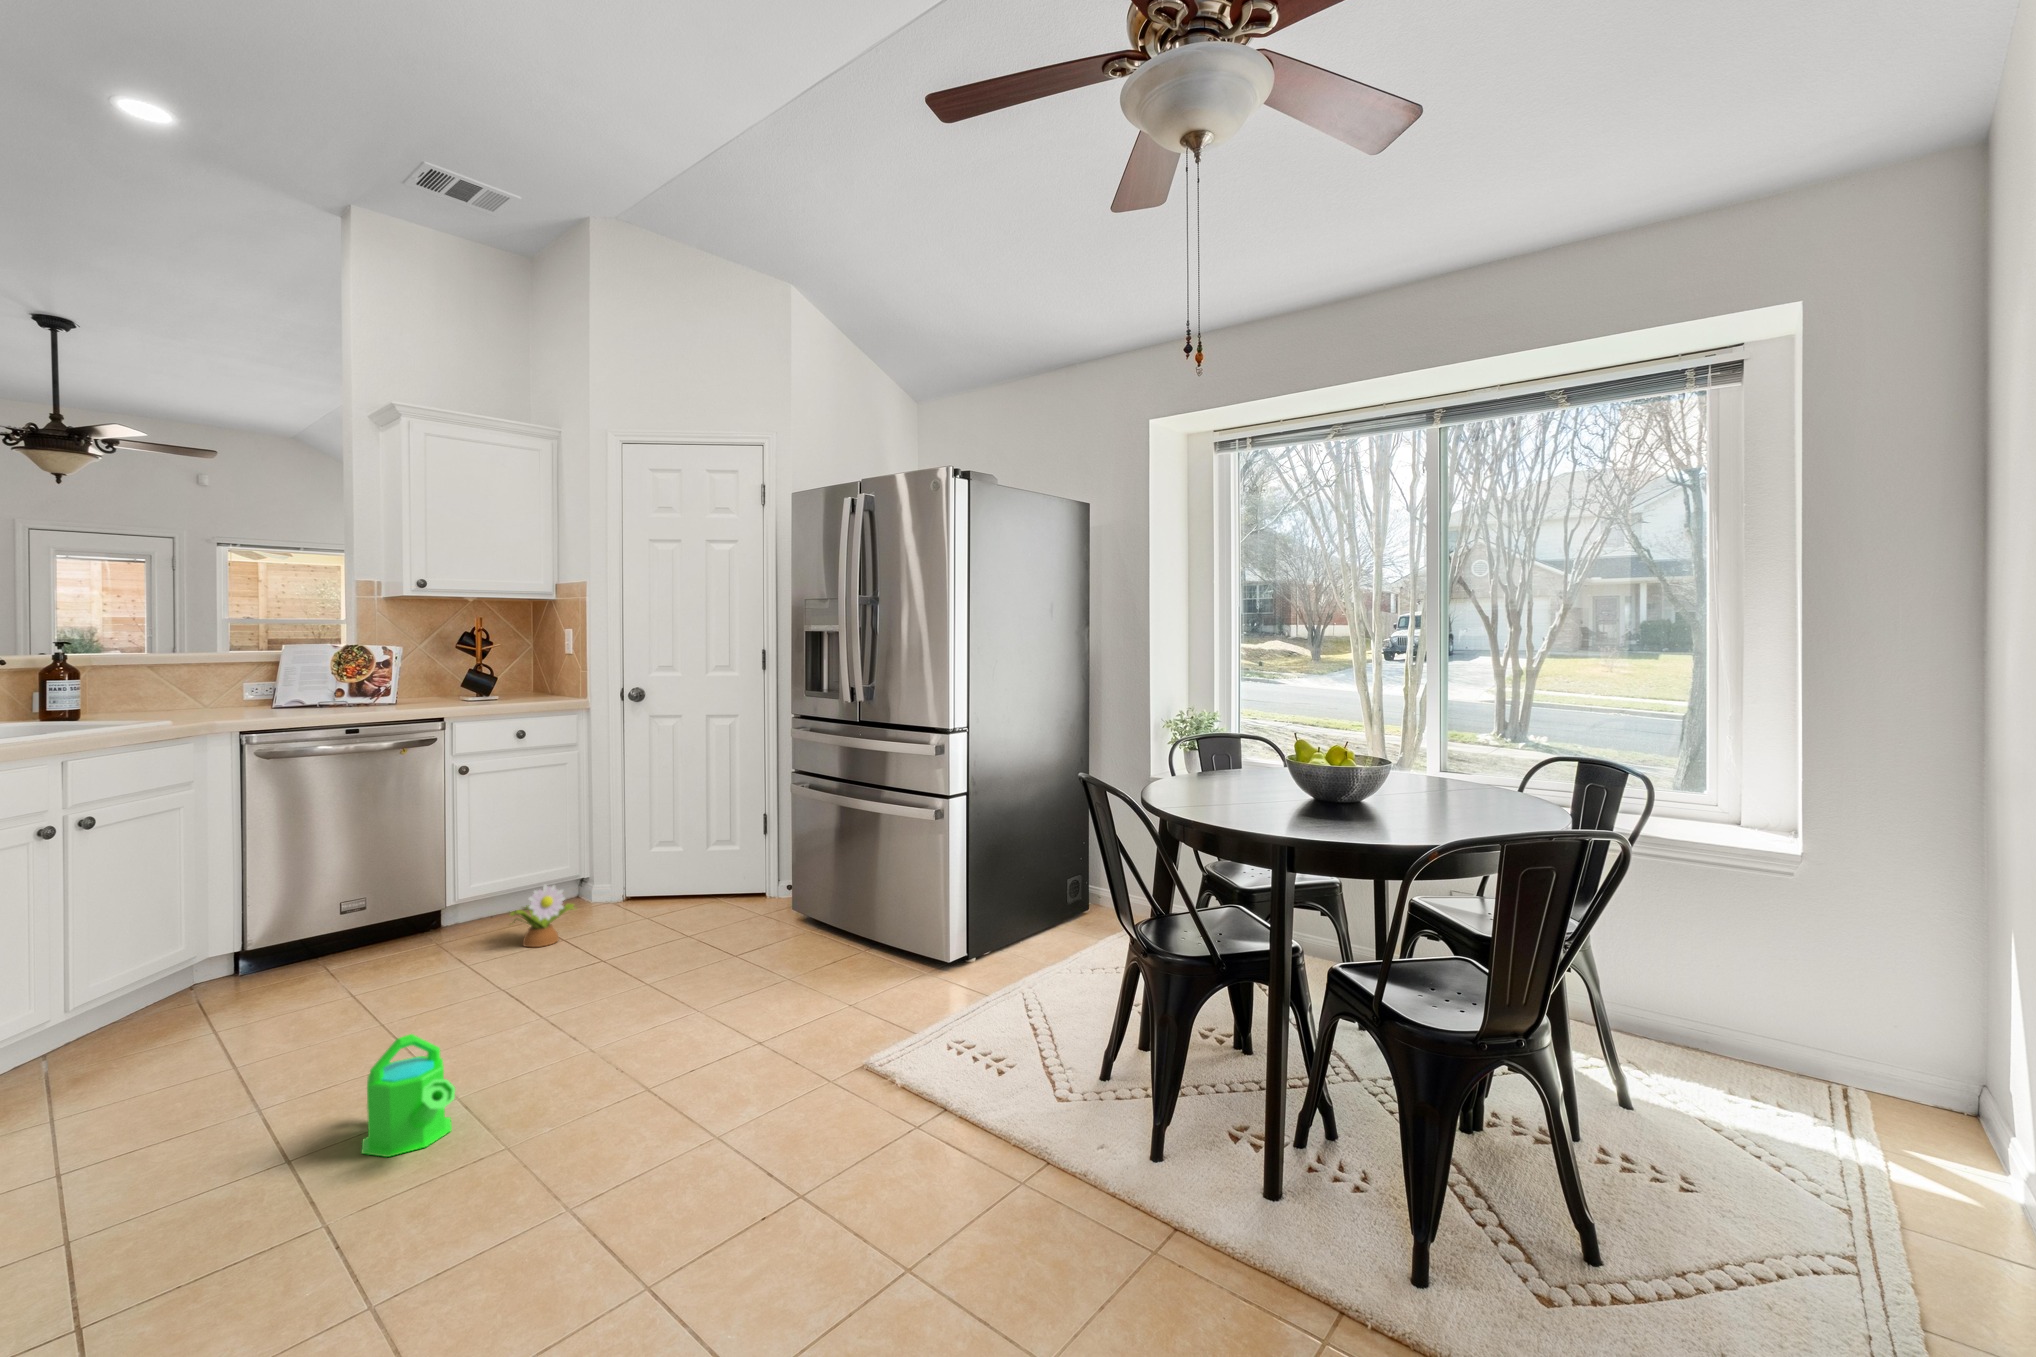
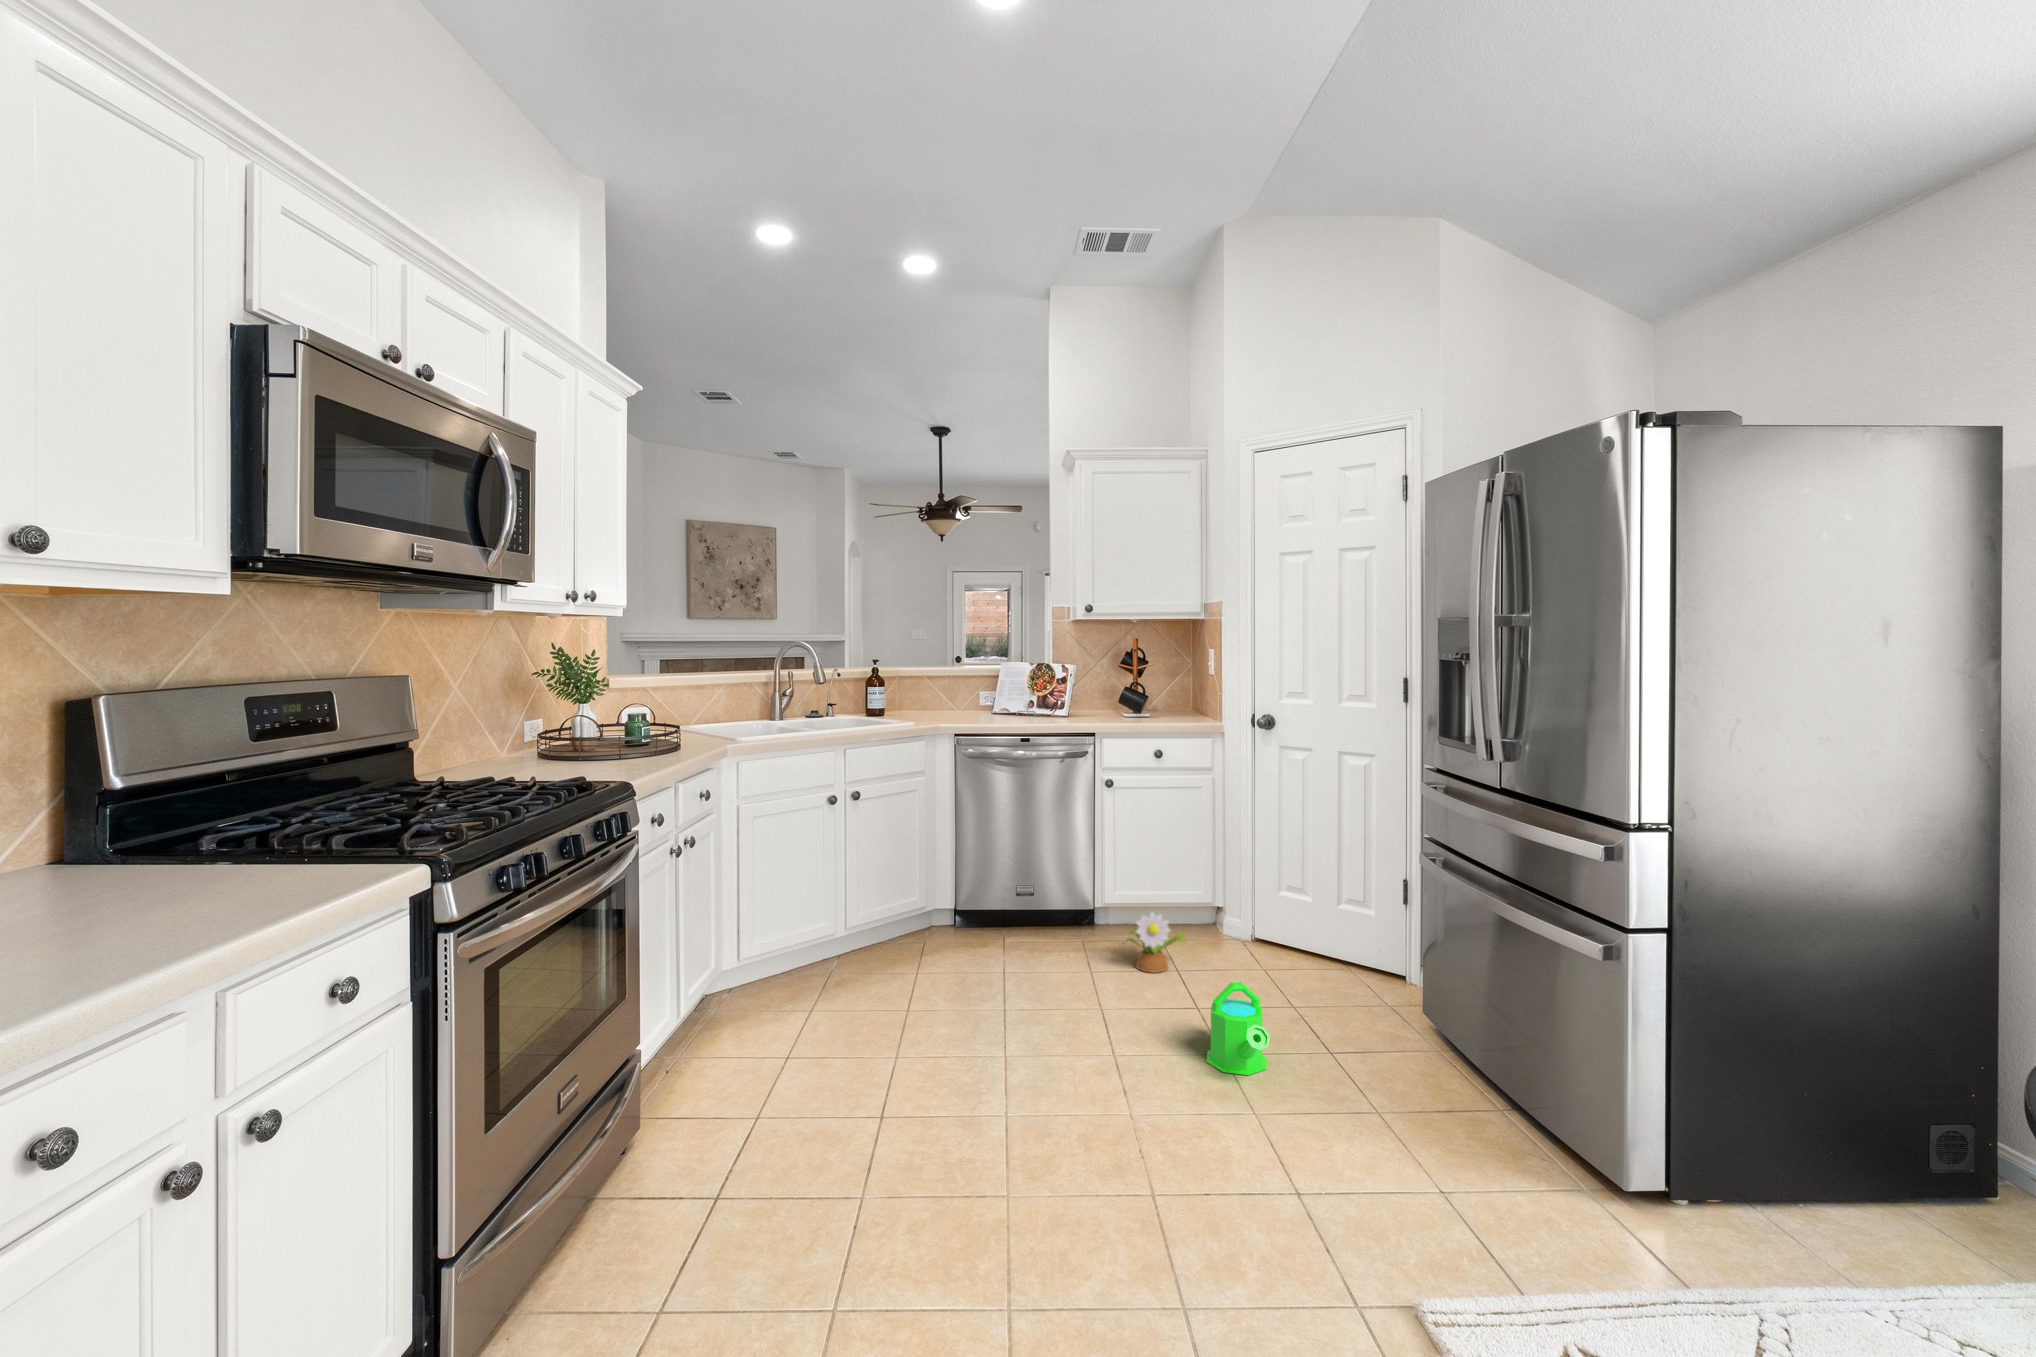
watering can: present [362,1034,455,1157] -> present [1206,982,1270,1075]

